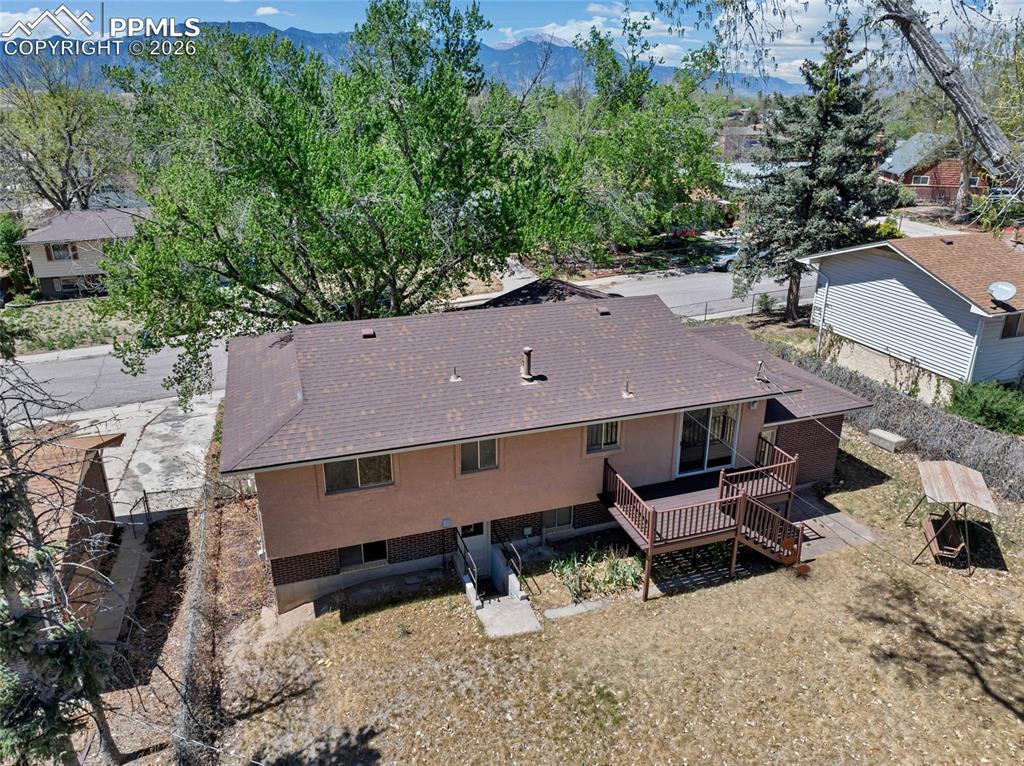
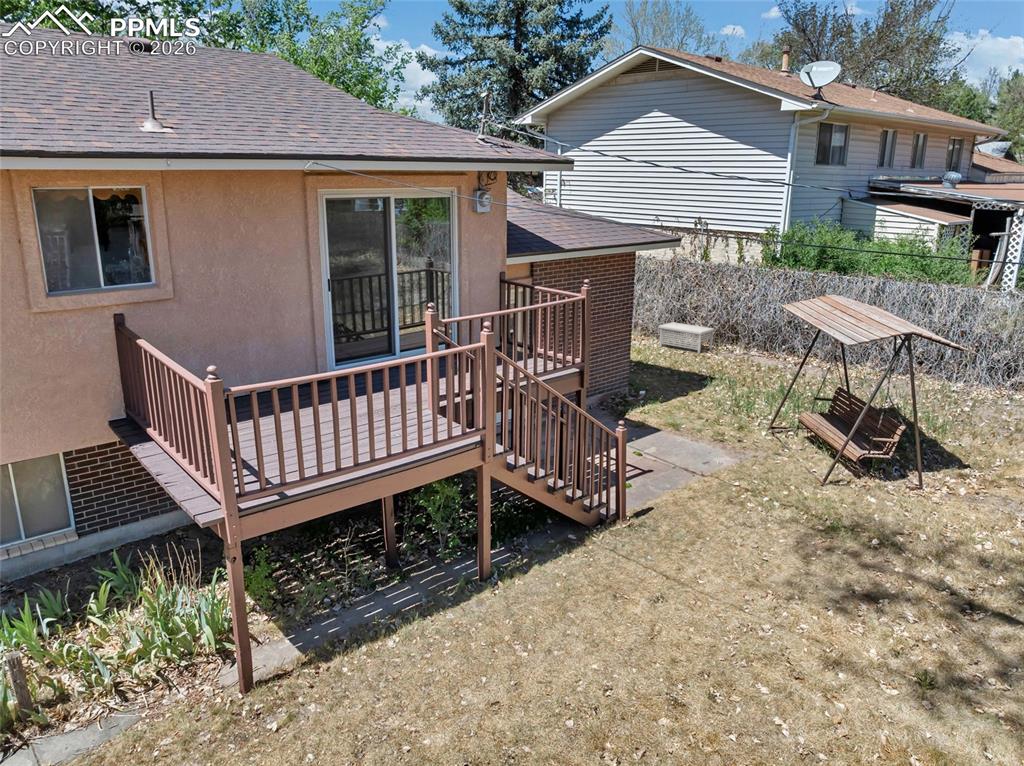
lounge chair: present [780,537,811,580] -> none [581,459,658,549]

